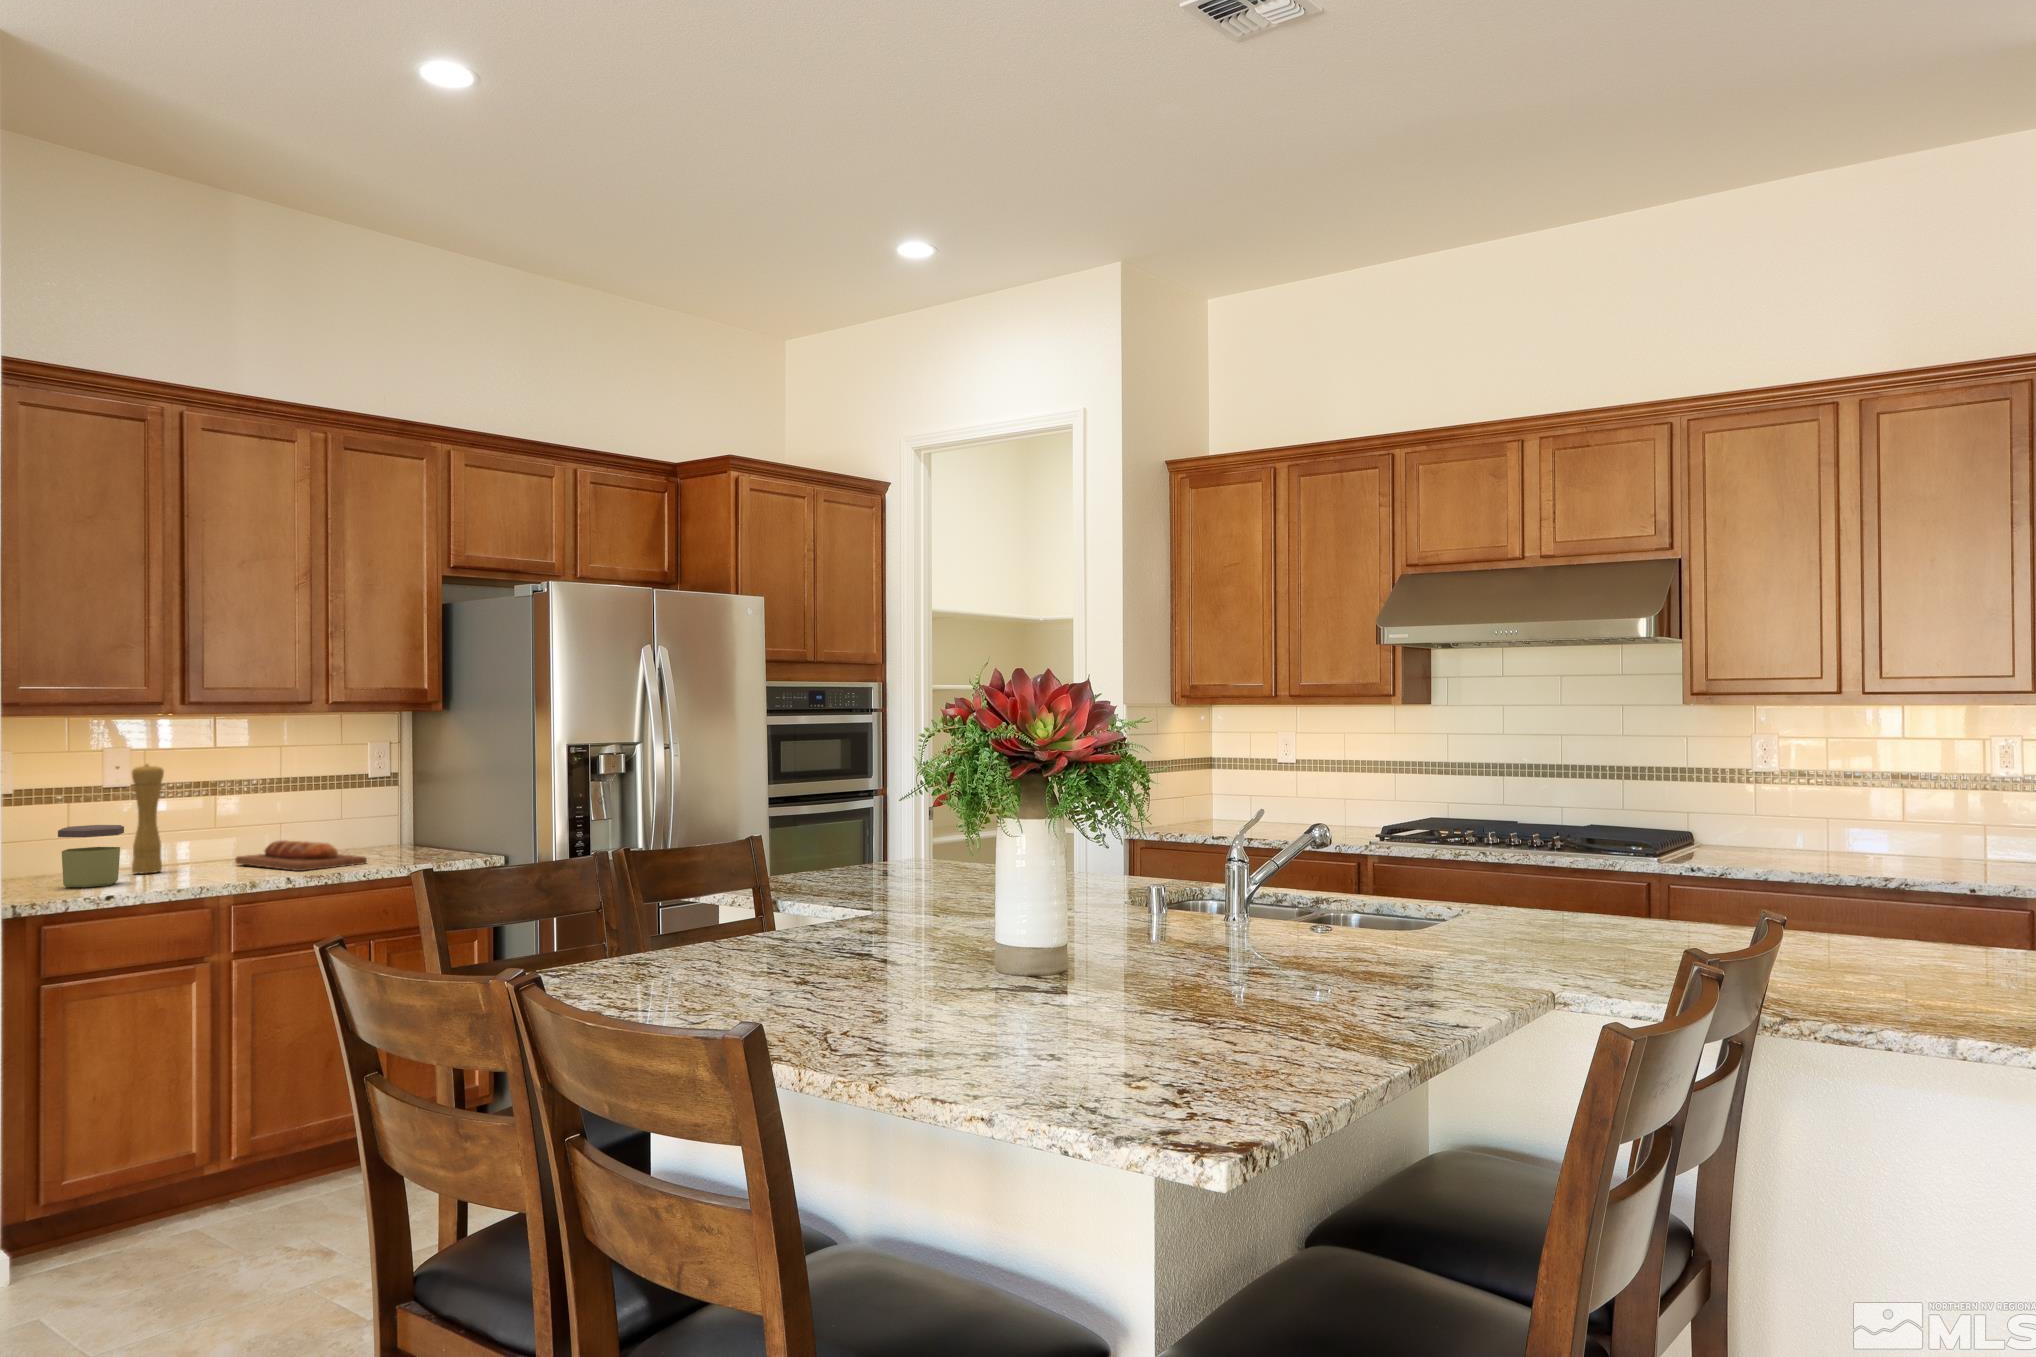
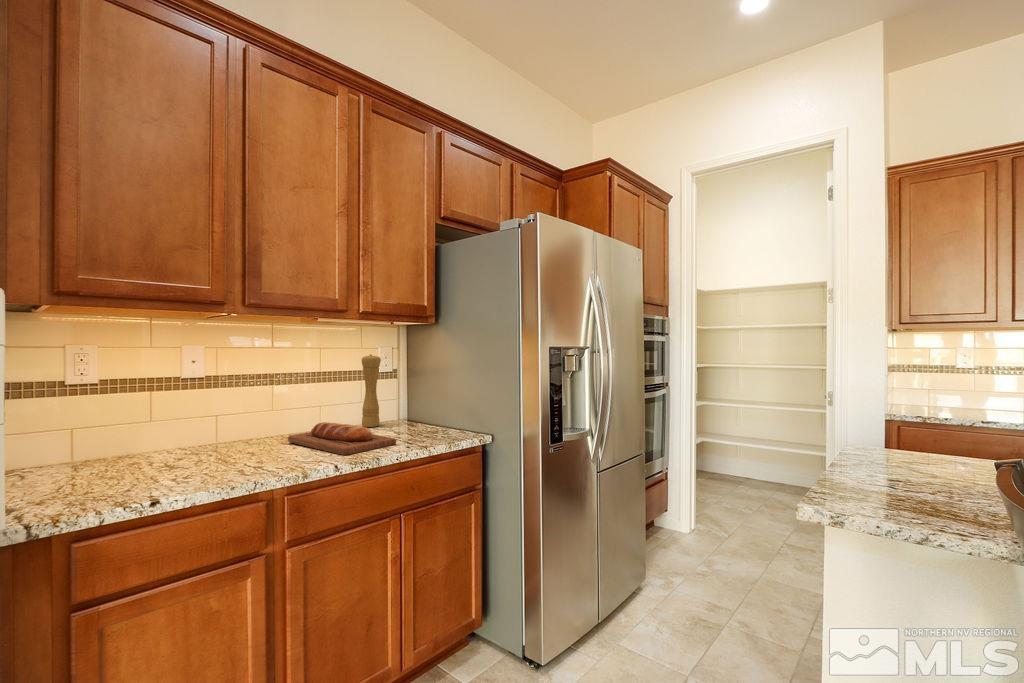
pepper mill: present [132,764,164,874] -> present [362,355,381,427]
jar: present [58,825,124,888] -> none [115,414,186,480]

